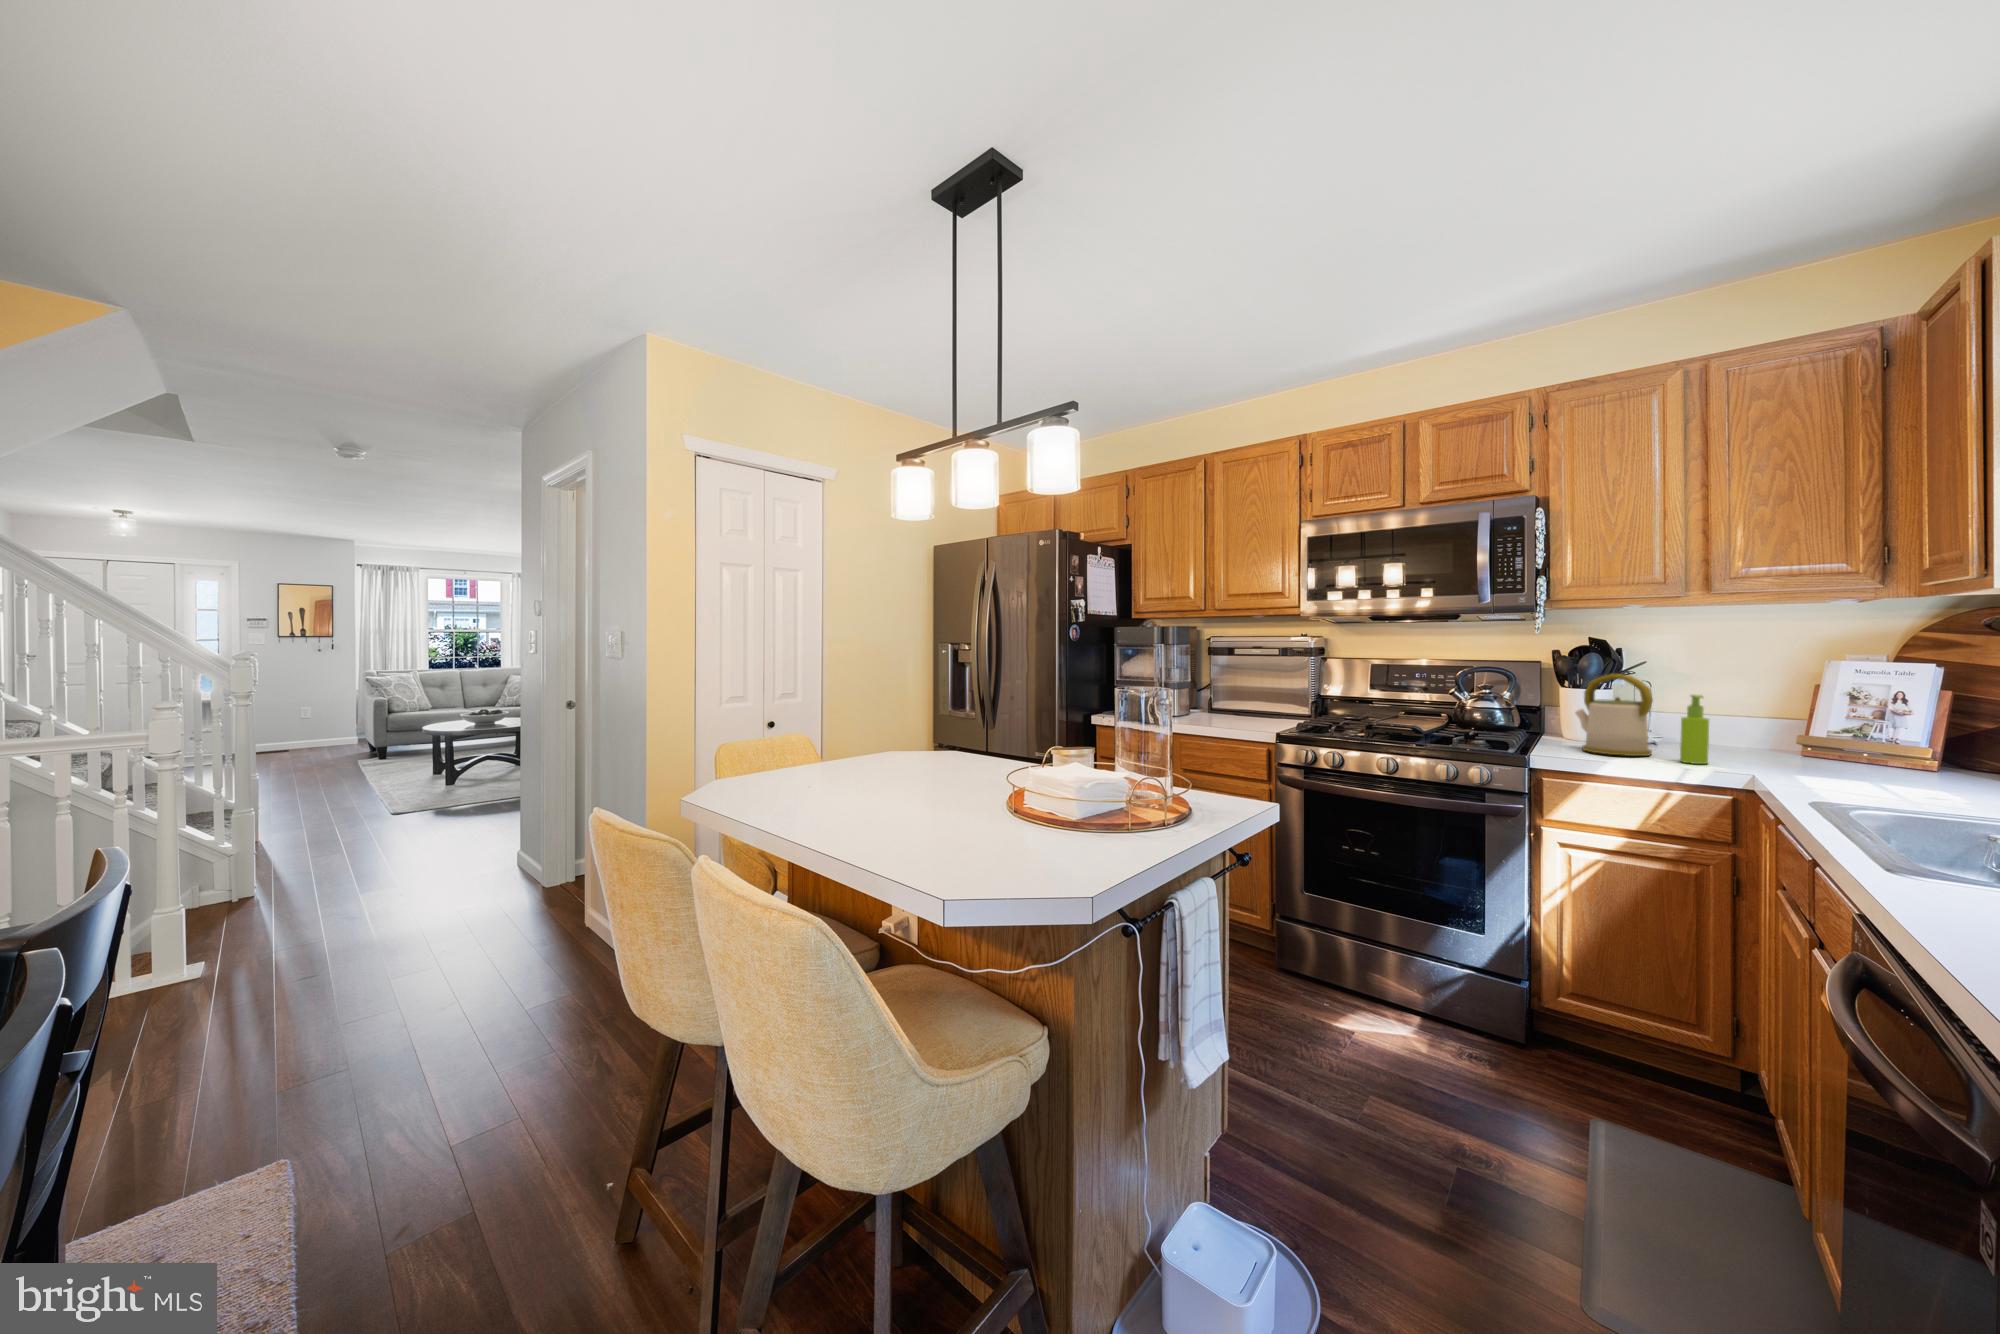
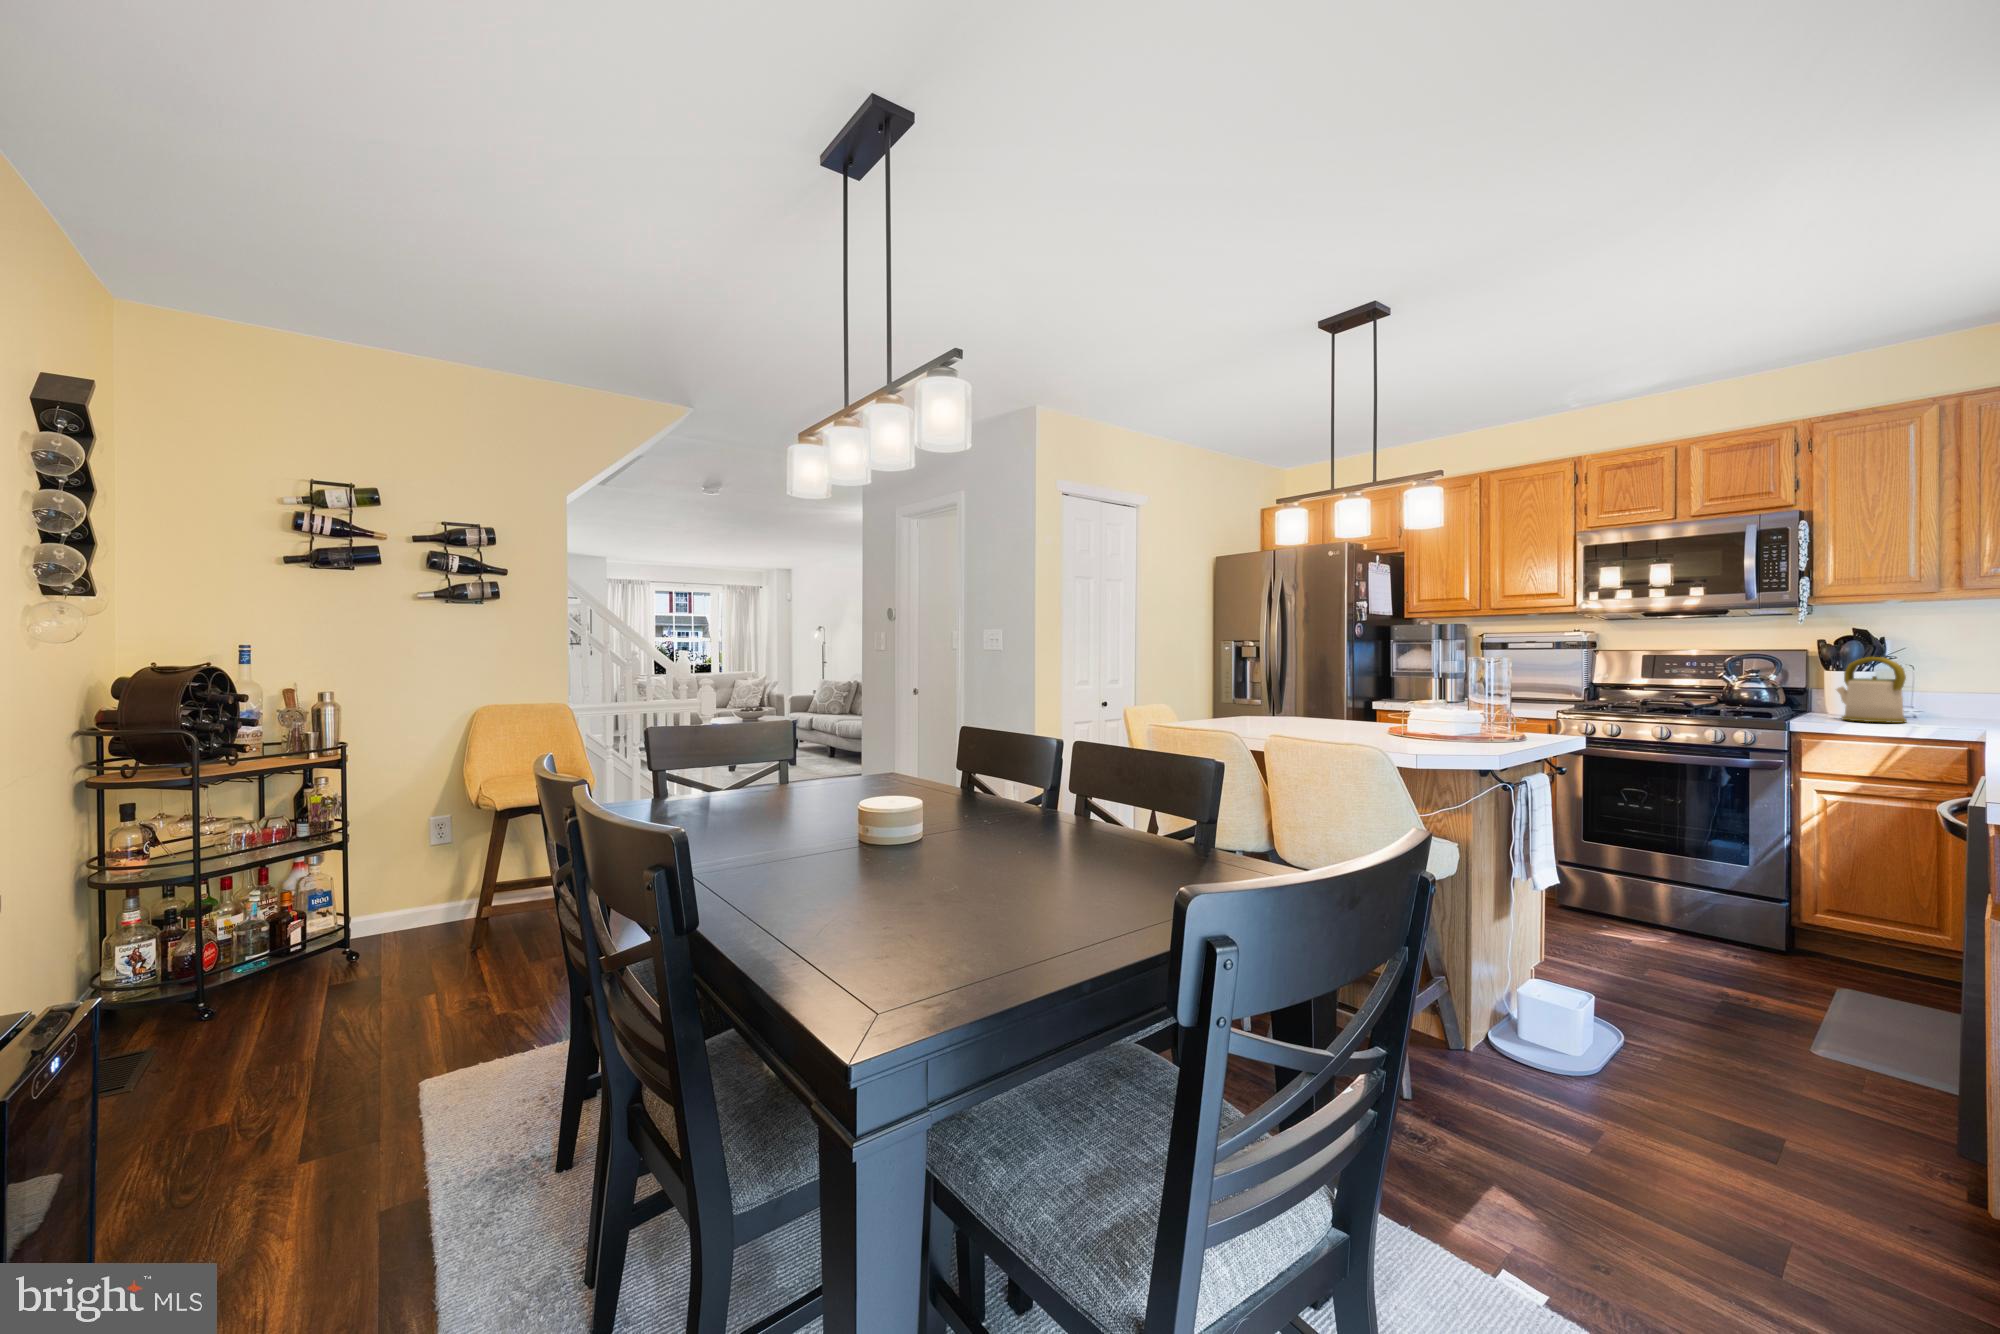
soap dispenser: present [1680,695,1709,764] -> none [1929,672,1955,727]

